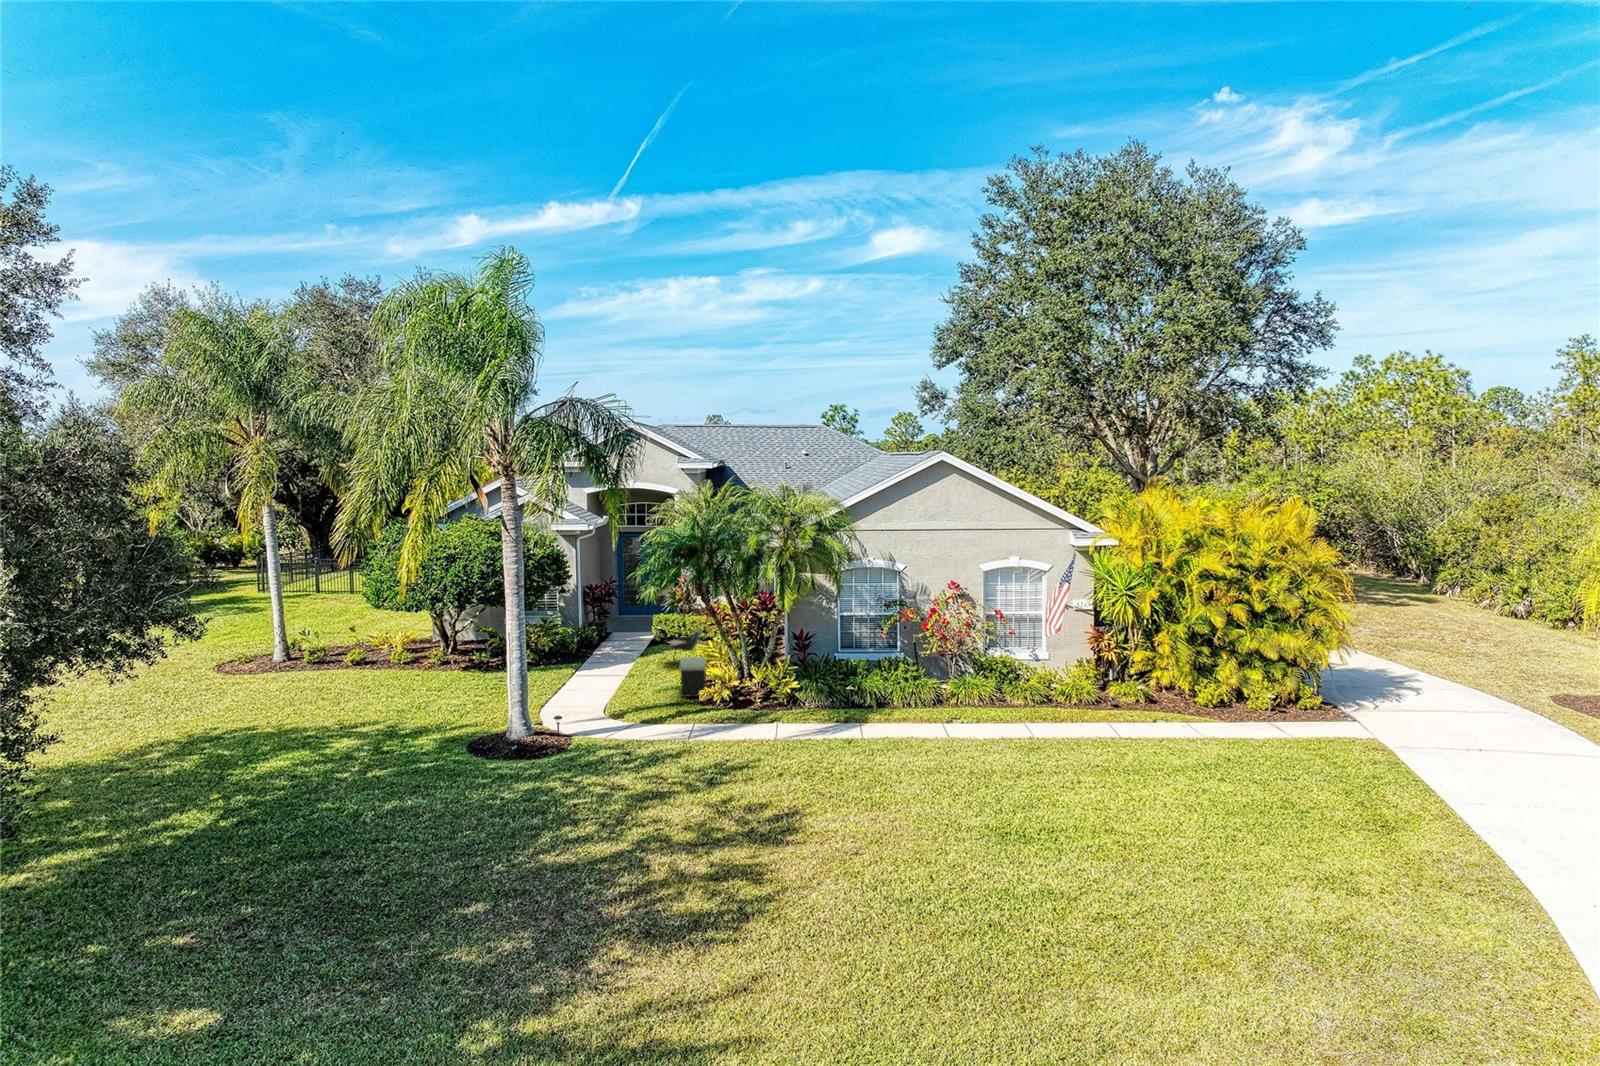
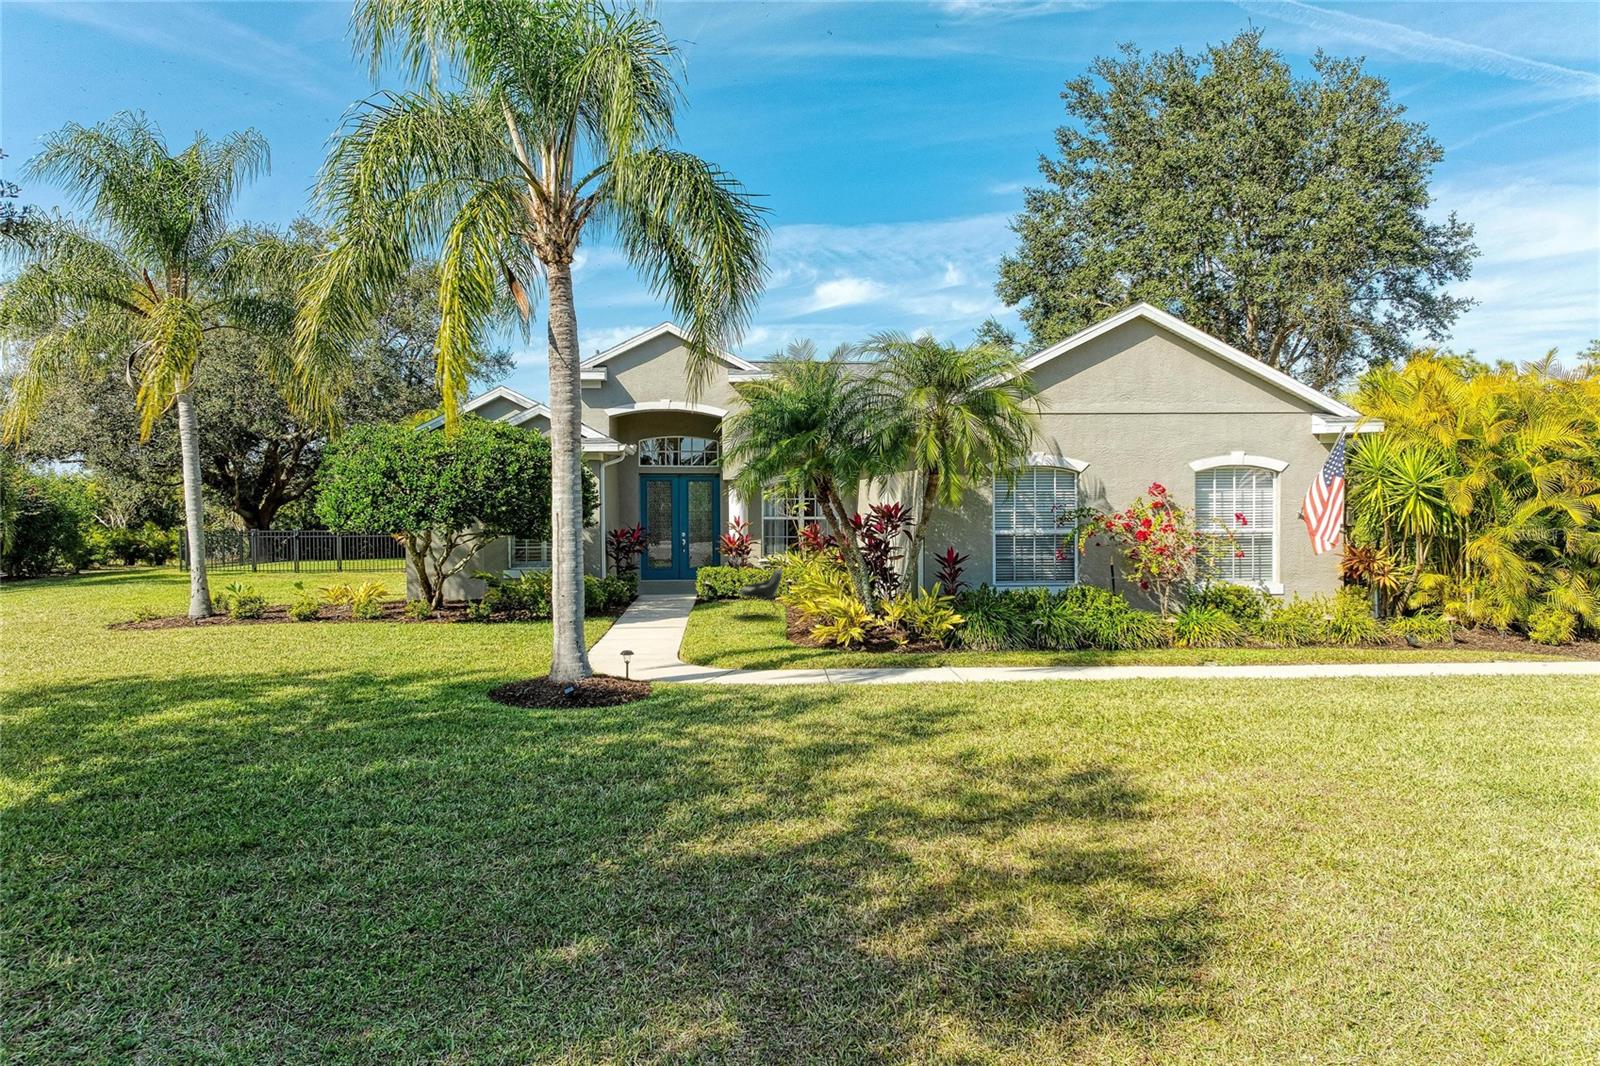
storage bench: present [679,657,705,698] -> none [777,591,822,646]

